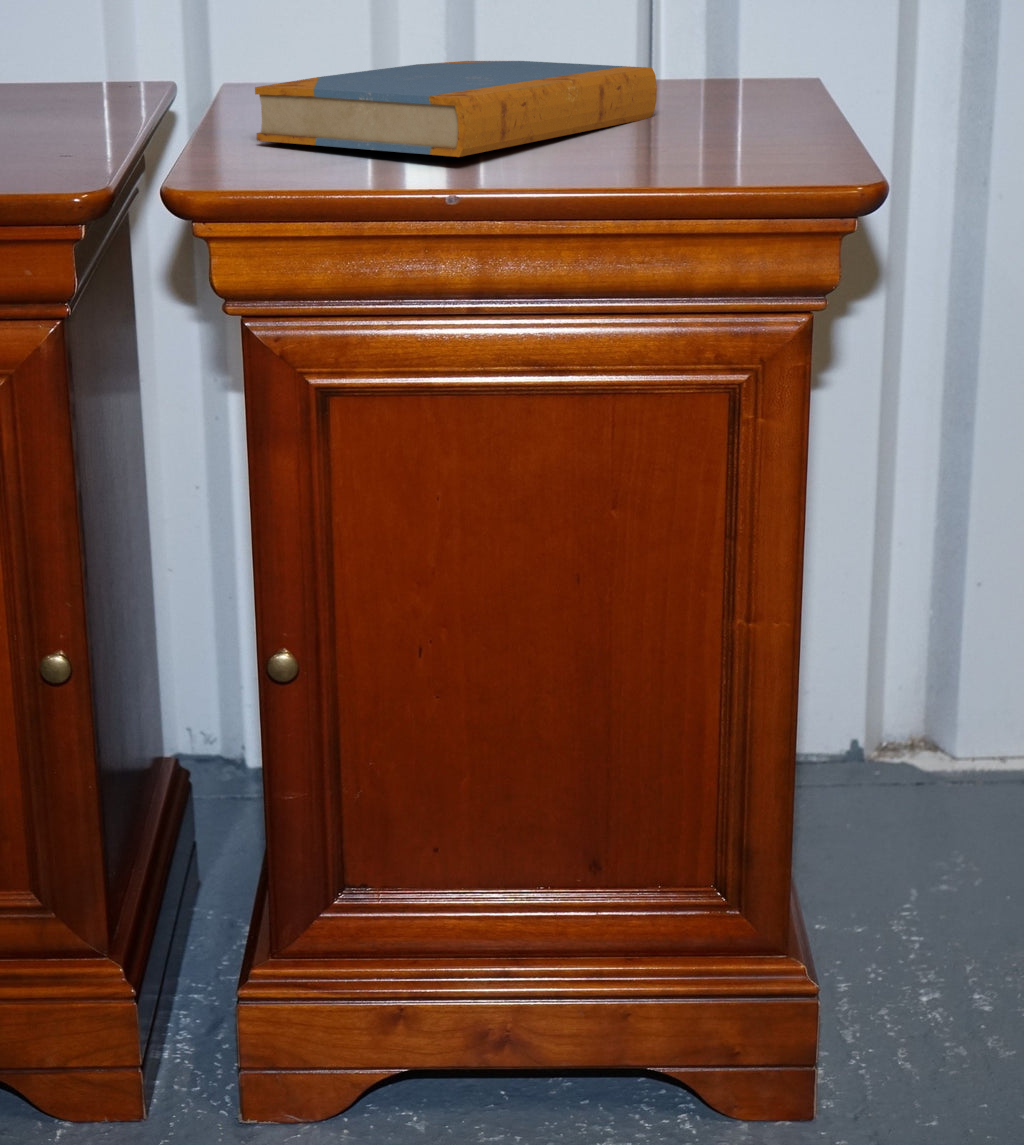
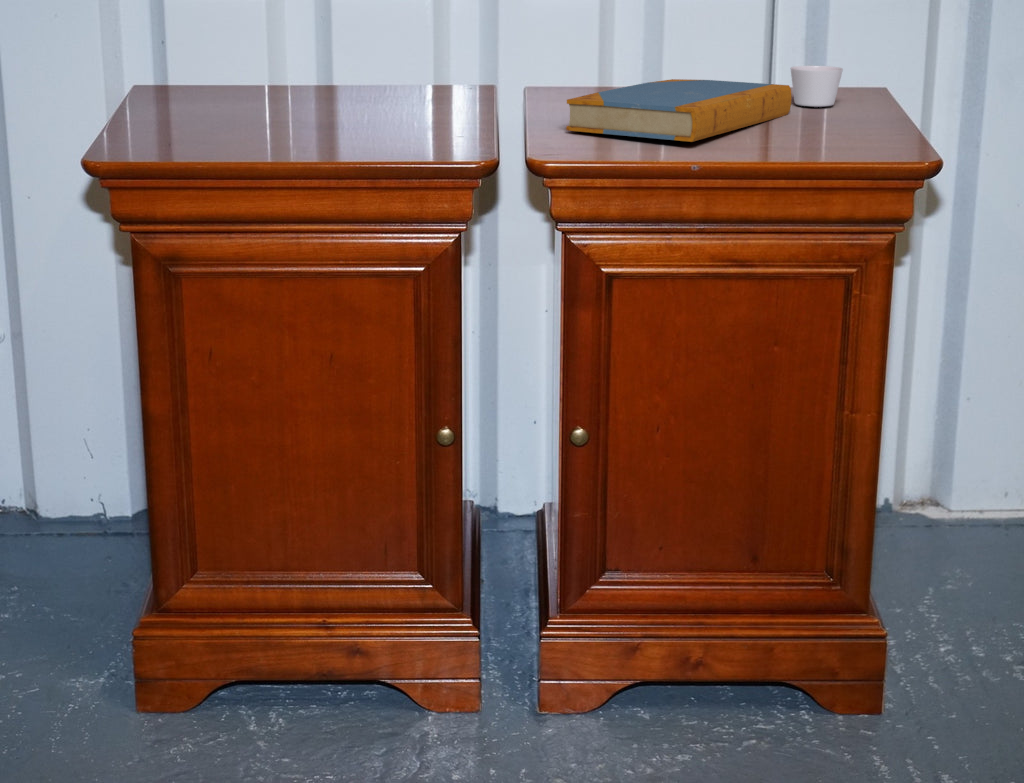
candle: none [661,38,747,105] -> present [791,66,843,107]

